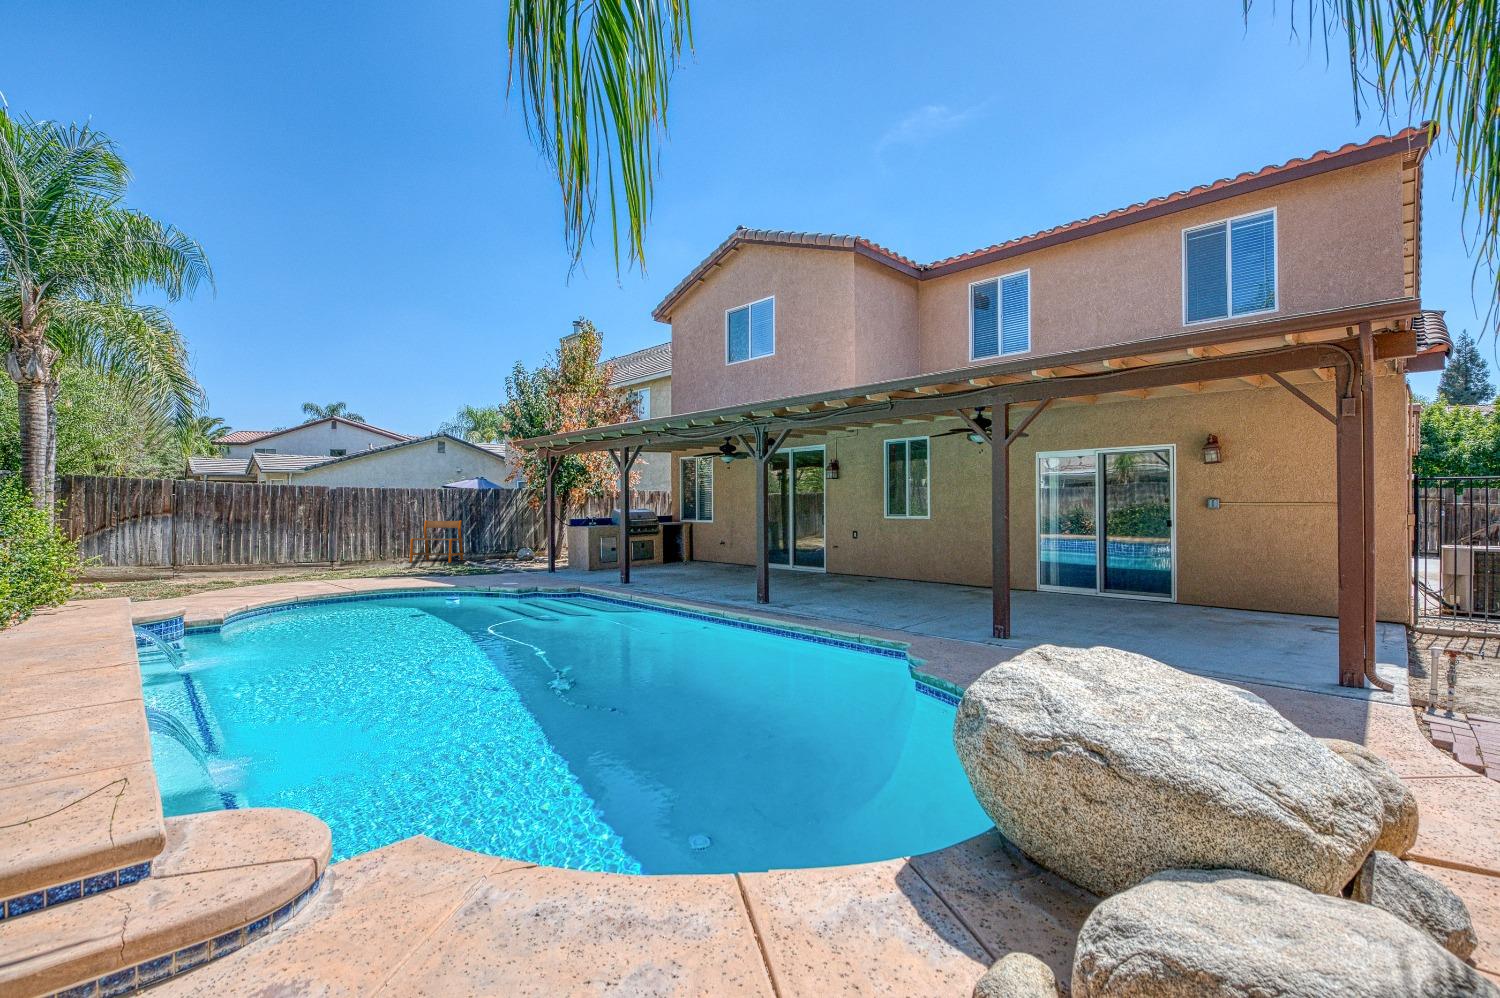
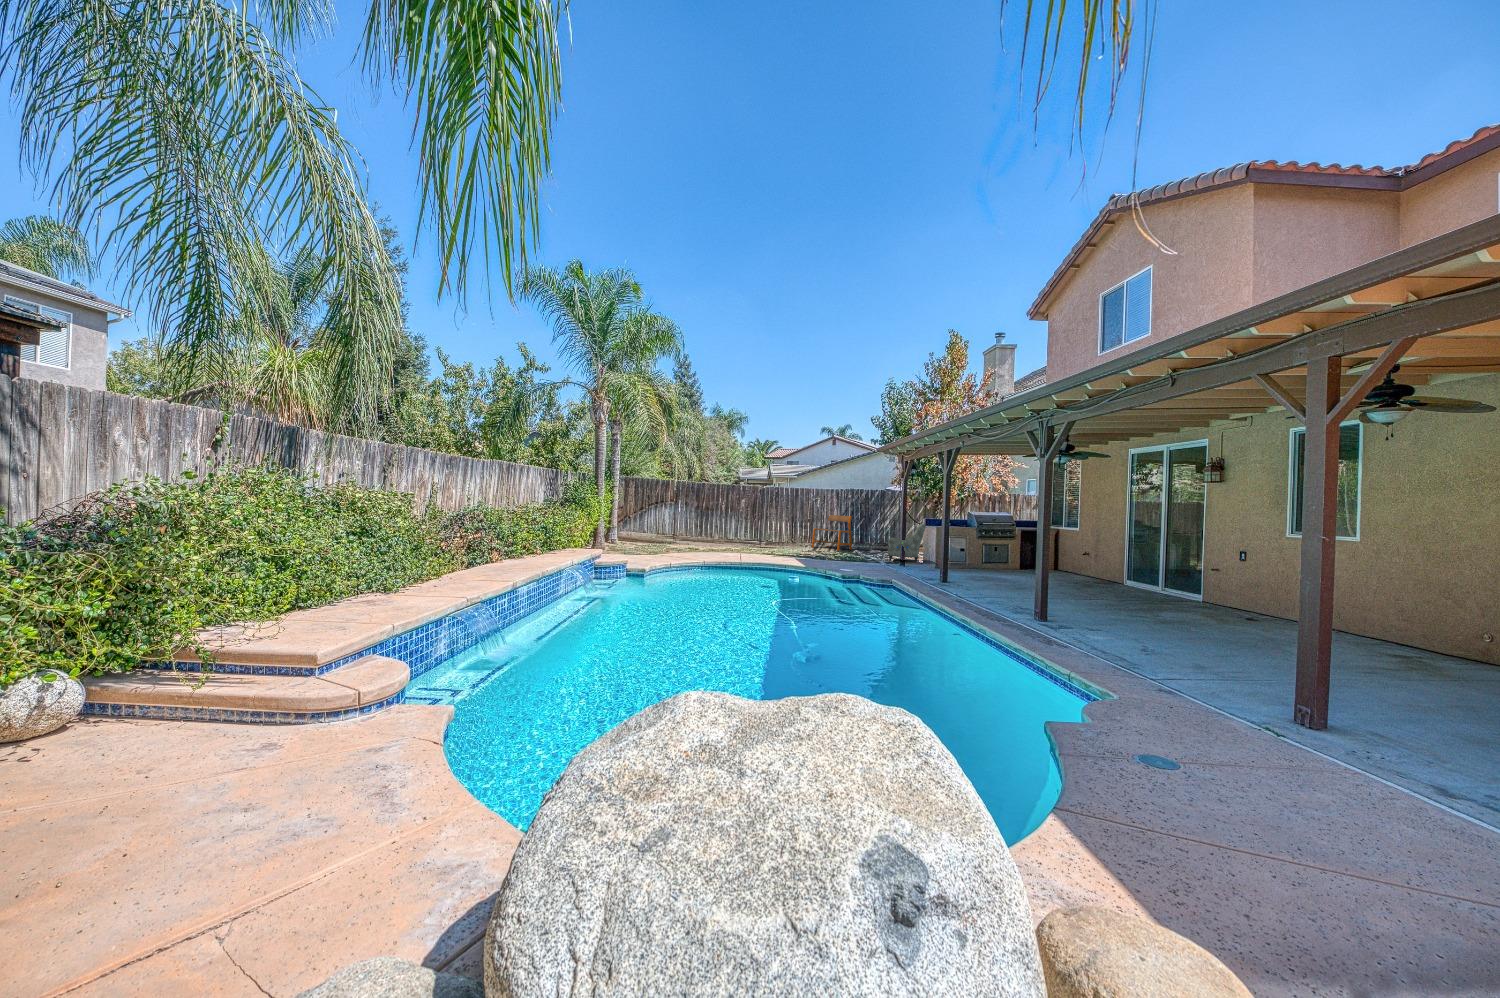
armchair: none [527,524,571,568] -> present [888,524,926,562]

